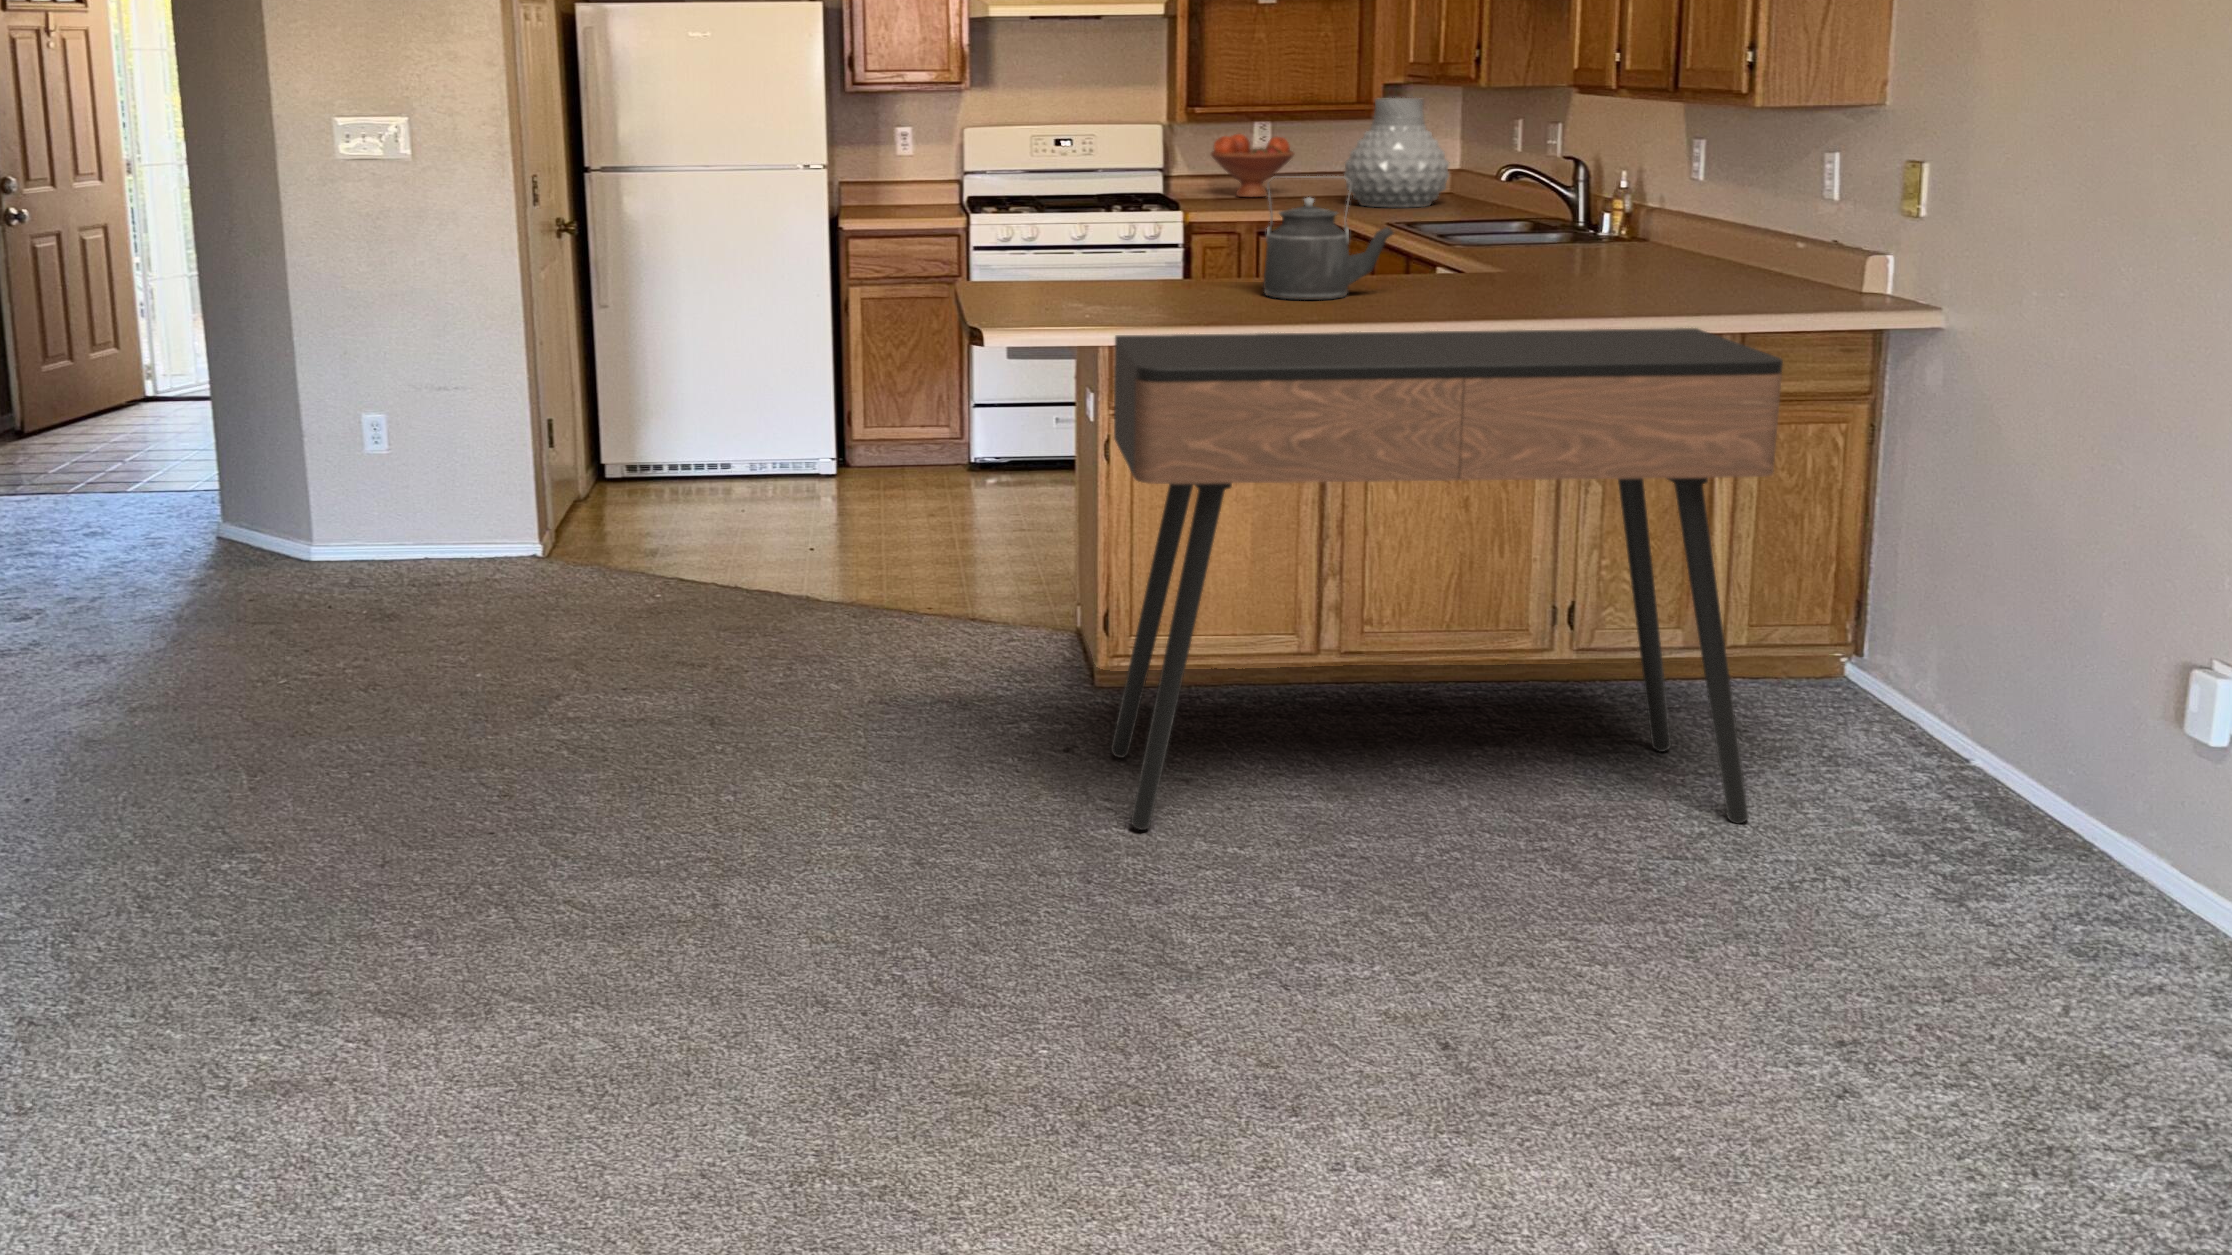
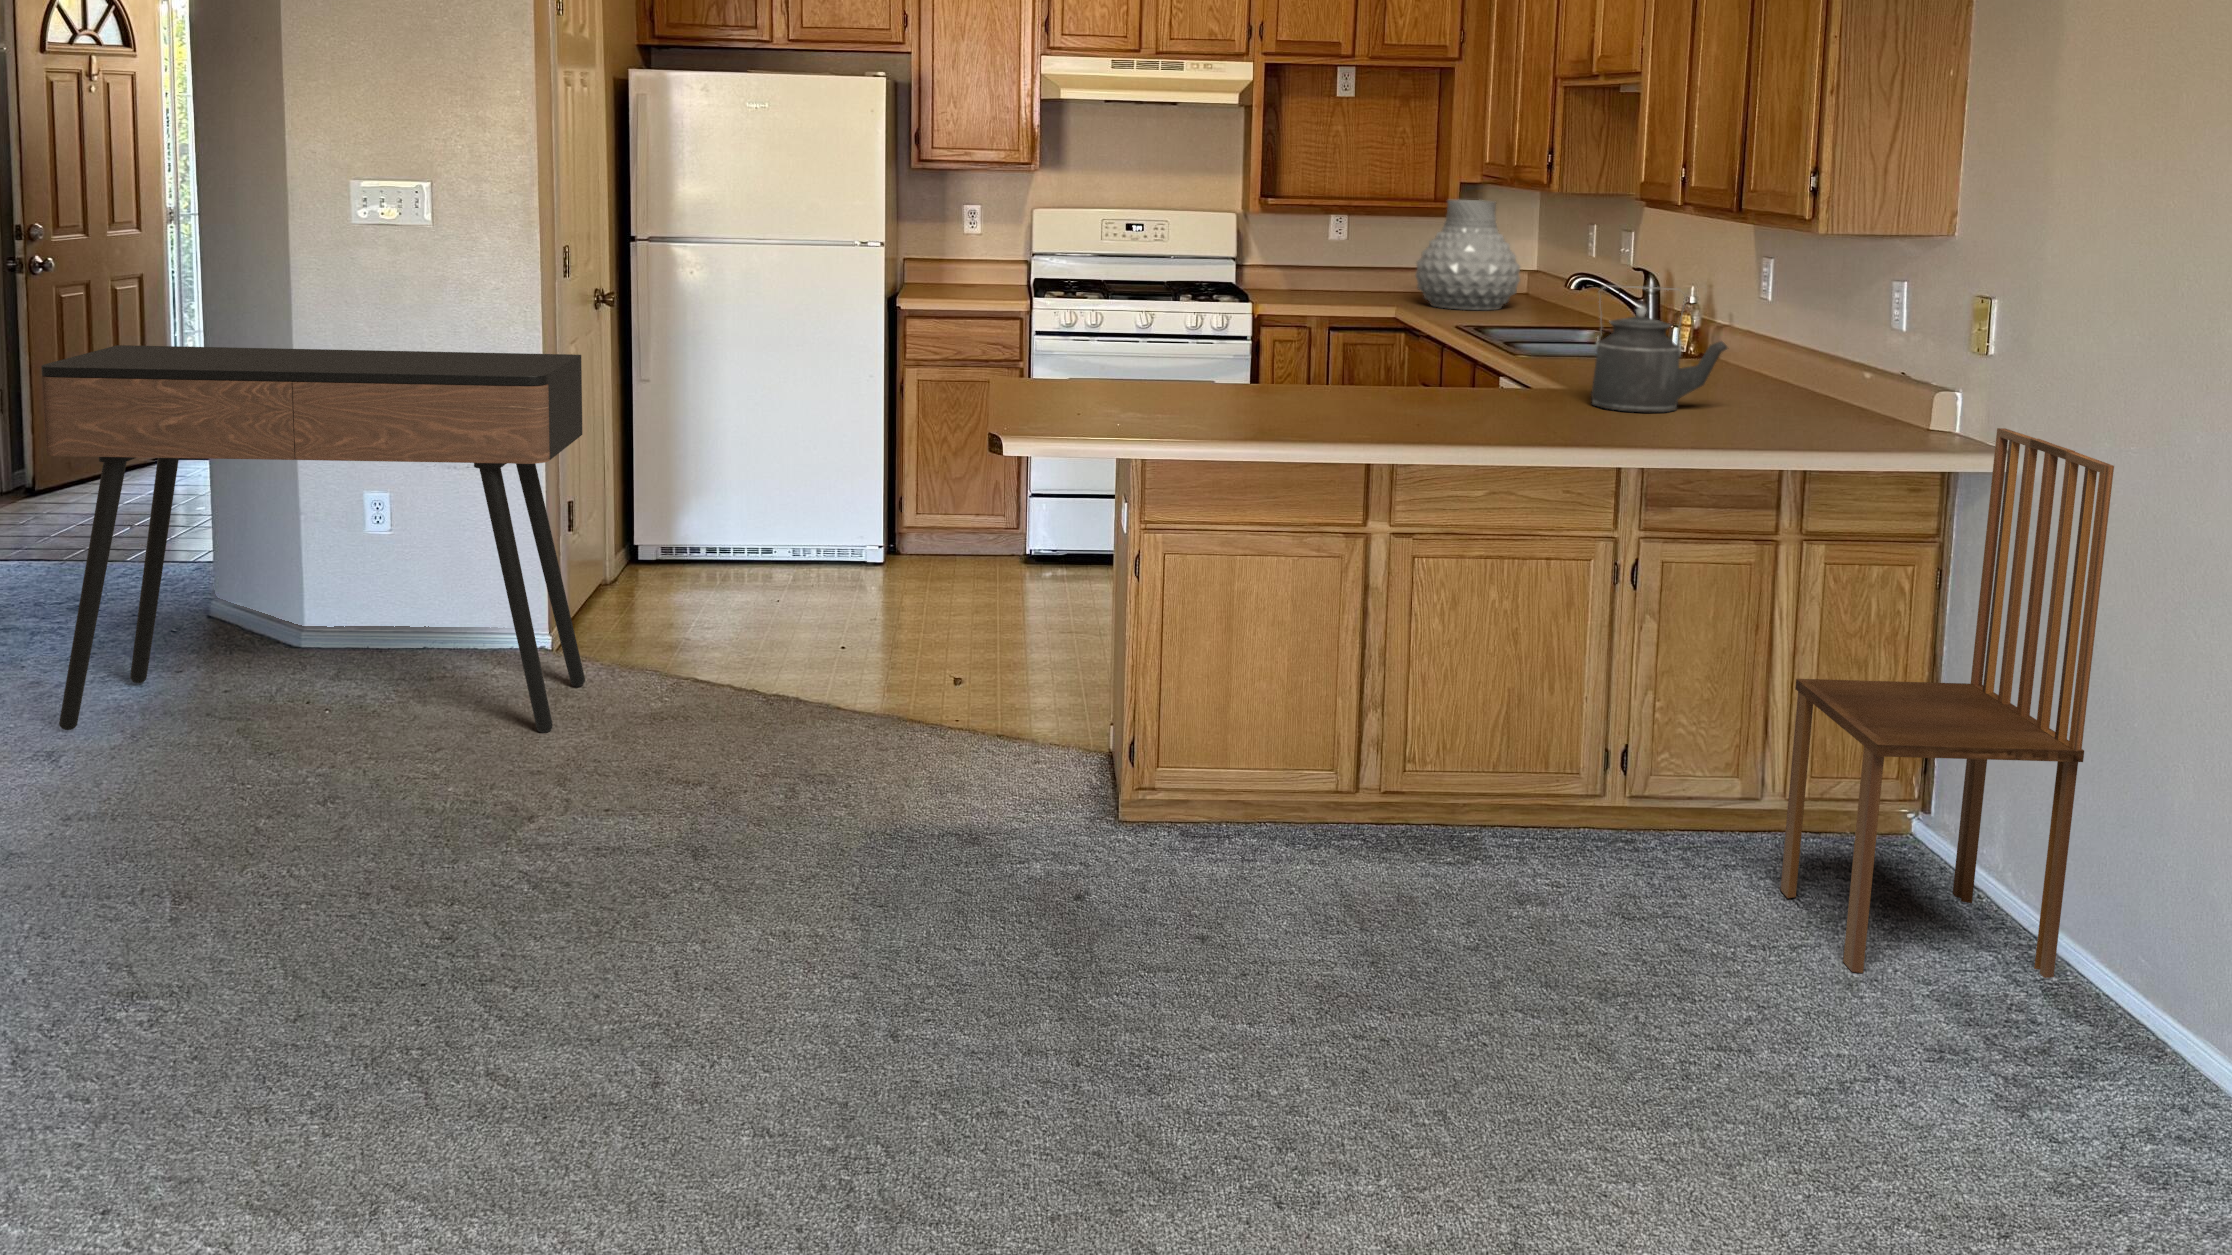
fruit bowl: present [1211,134,1294,197] -> none [1284,228,1368,292]
kettle: present [1263,176,1393,300] -> present [1591,285,1727,412]
dining chair: none [1726,285,2048,798] -> present [1780,428,2114,978]
console table: present [1111,328,1783,830] -> present [41,345,585,733]

